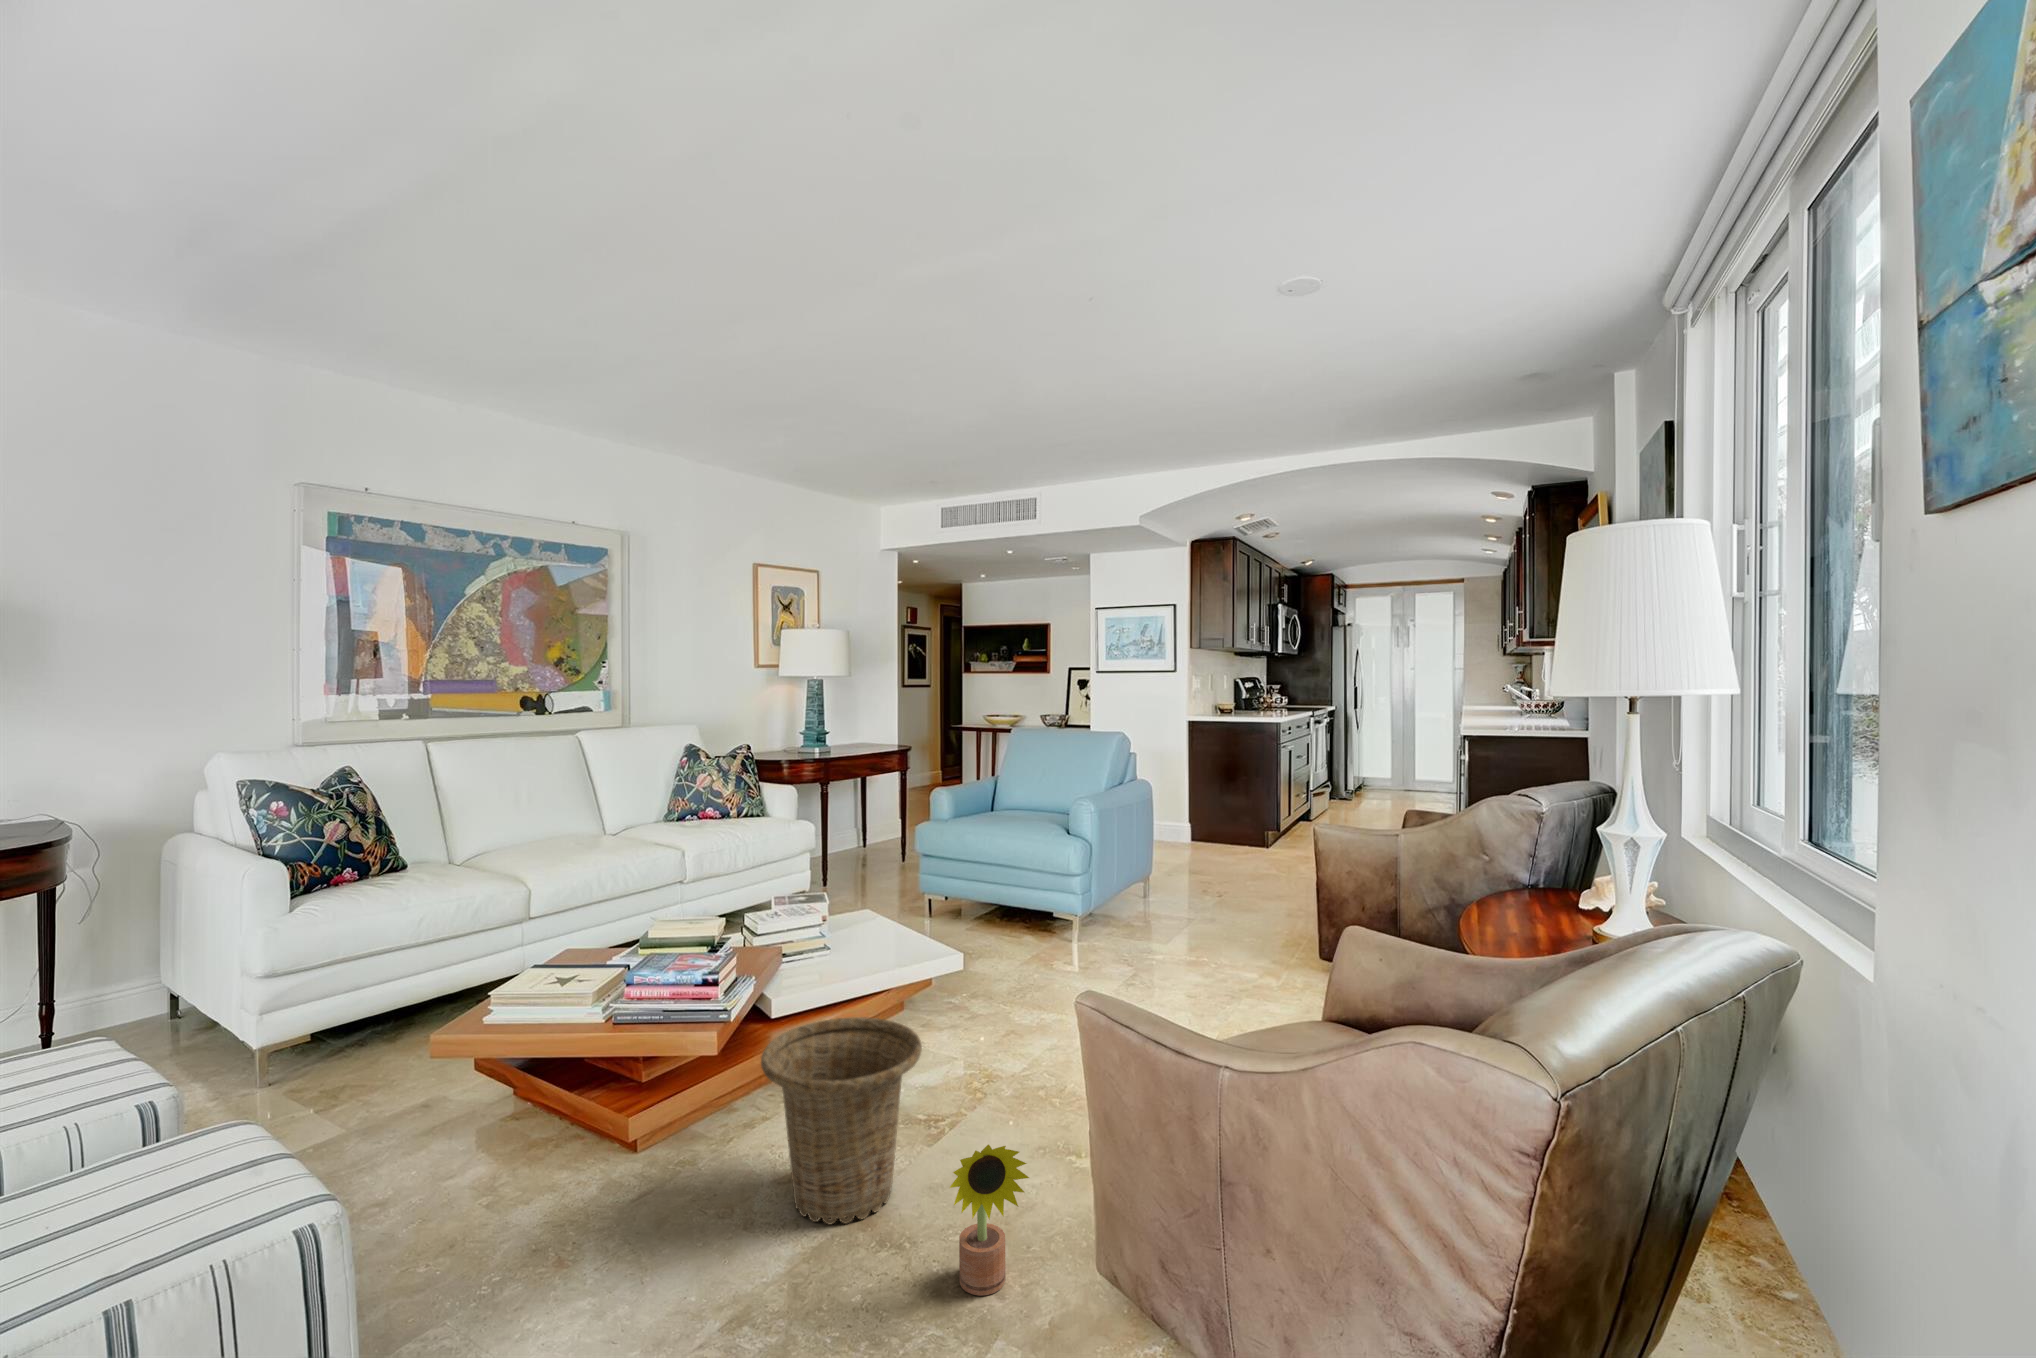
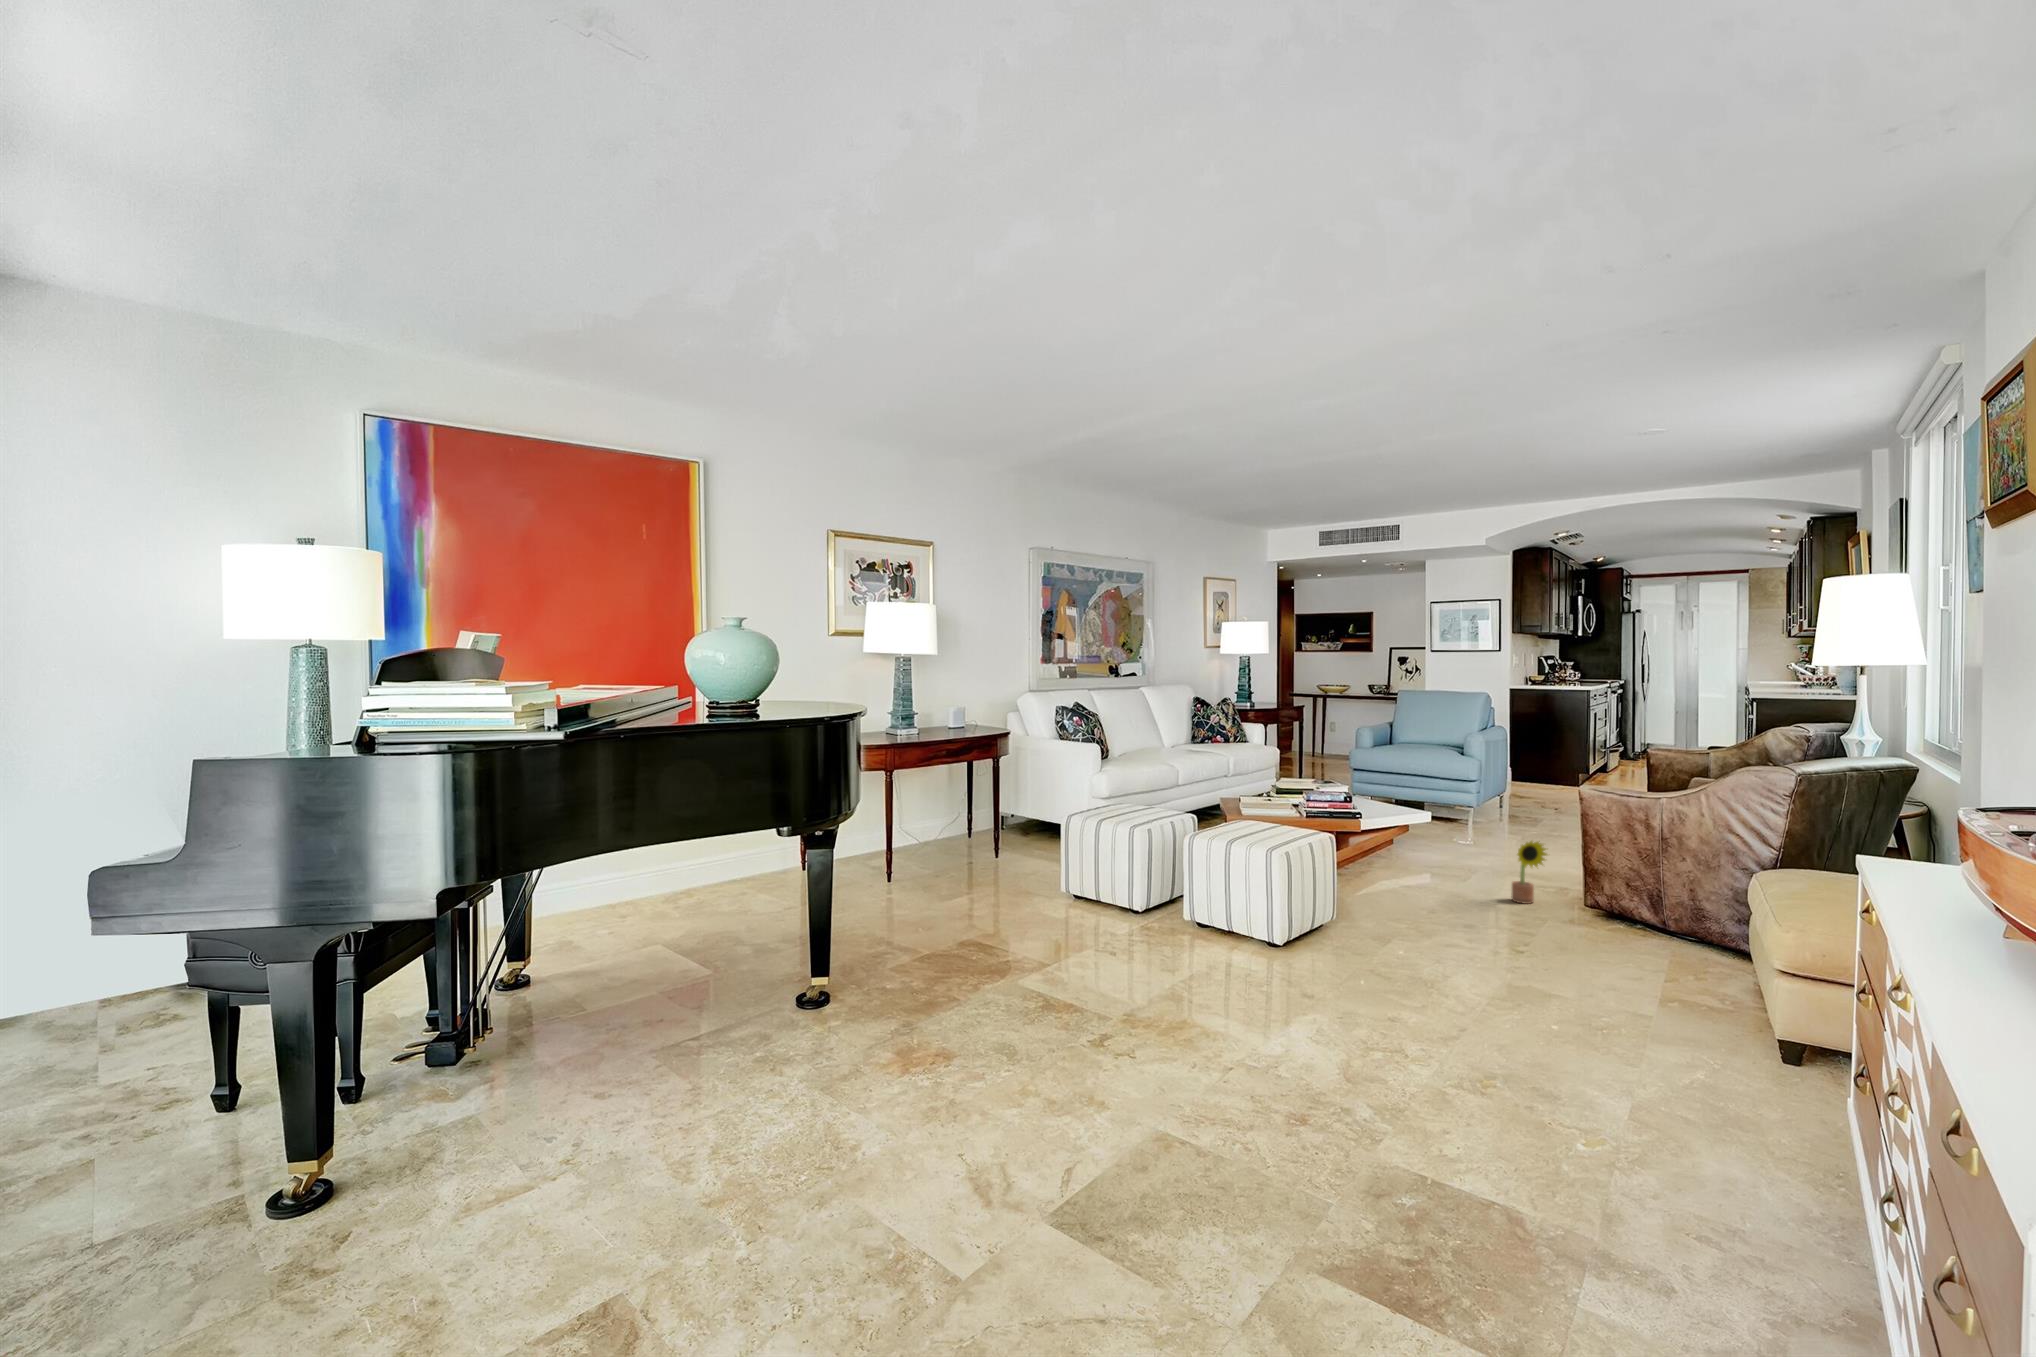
basket: present [761,1017,922,1224] -> none [1395,810,1473,888]

